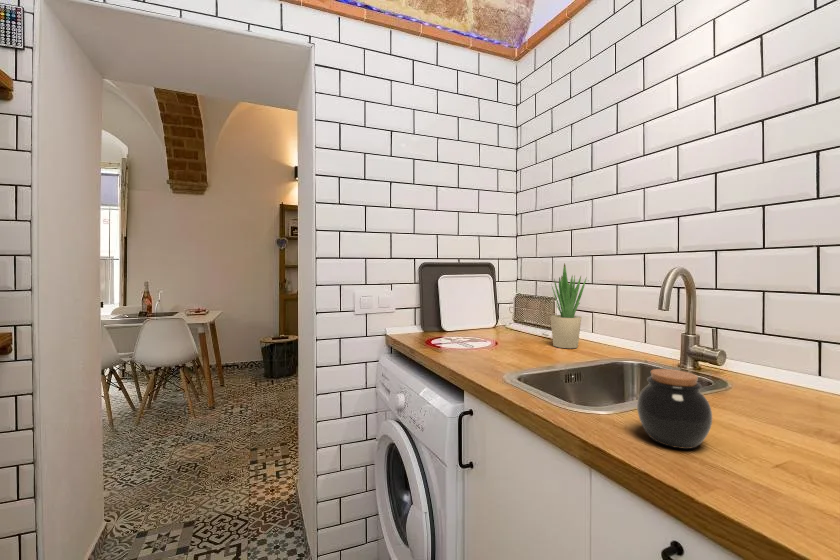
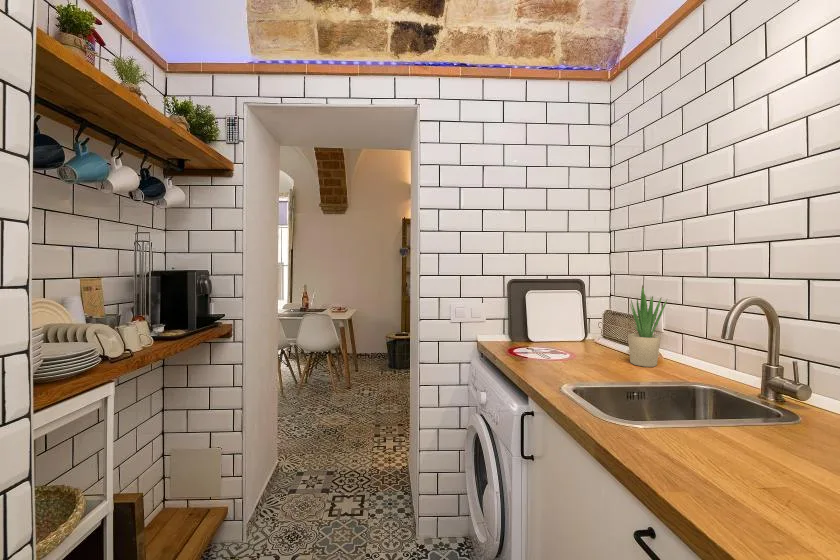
jar: present [637,369,712,449] -> none [643,393,706,461]

